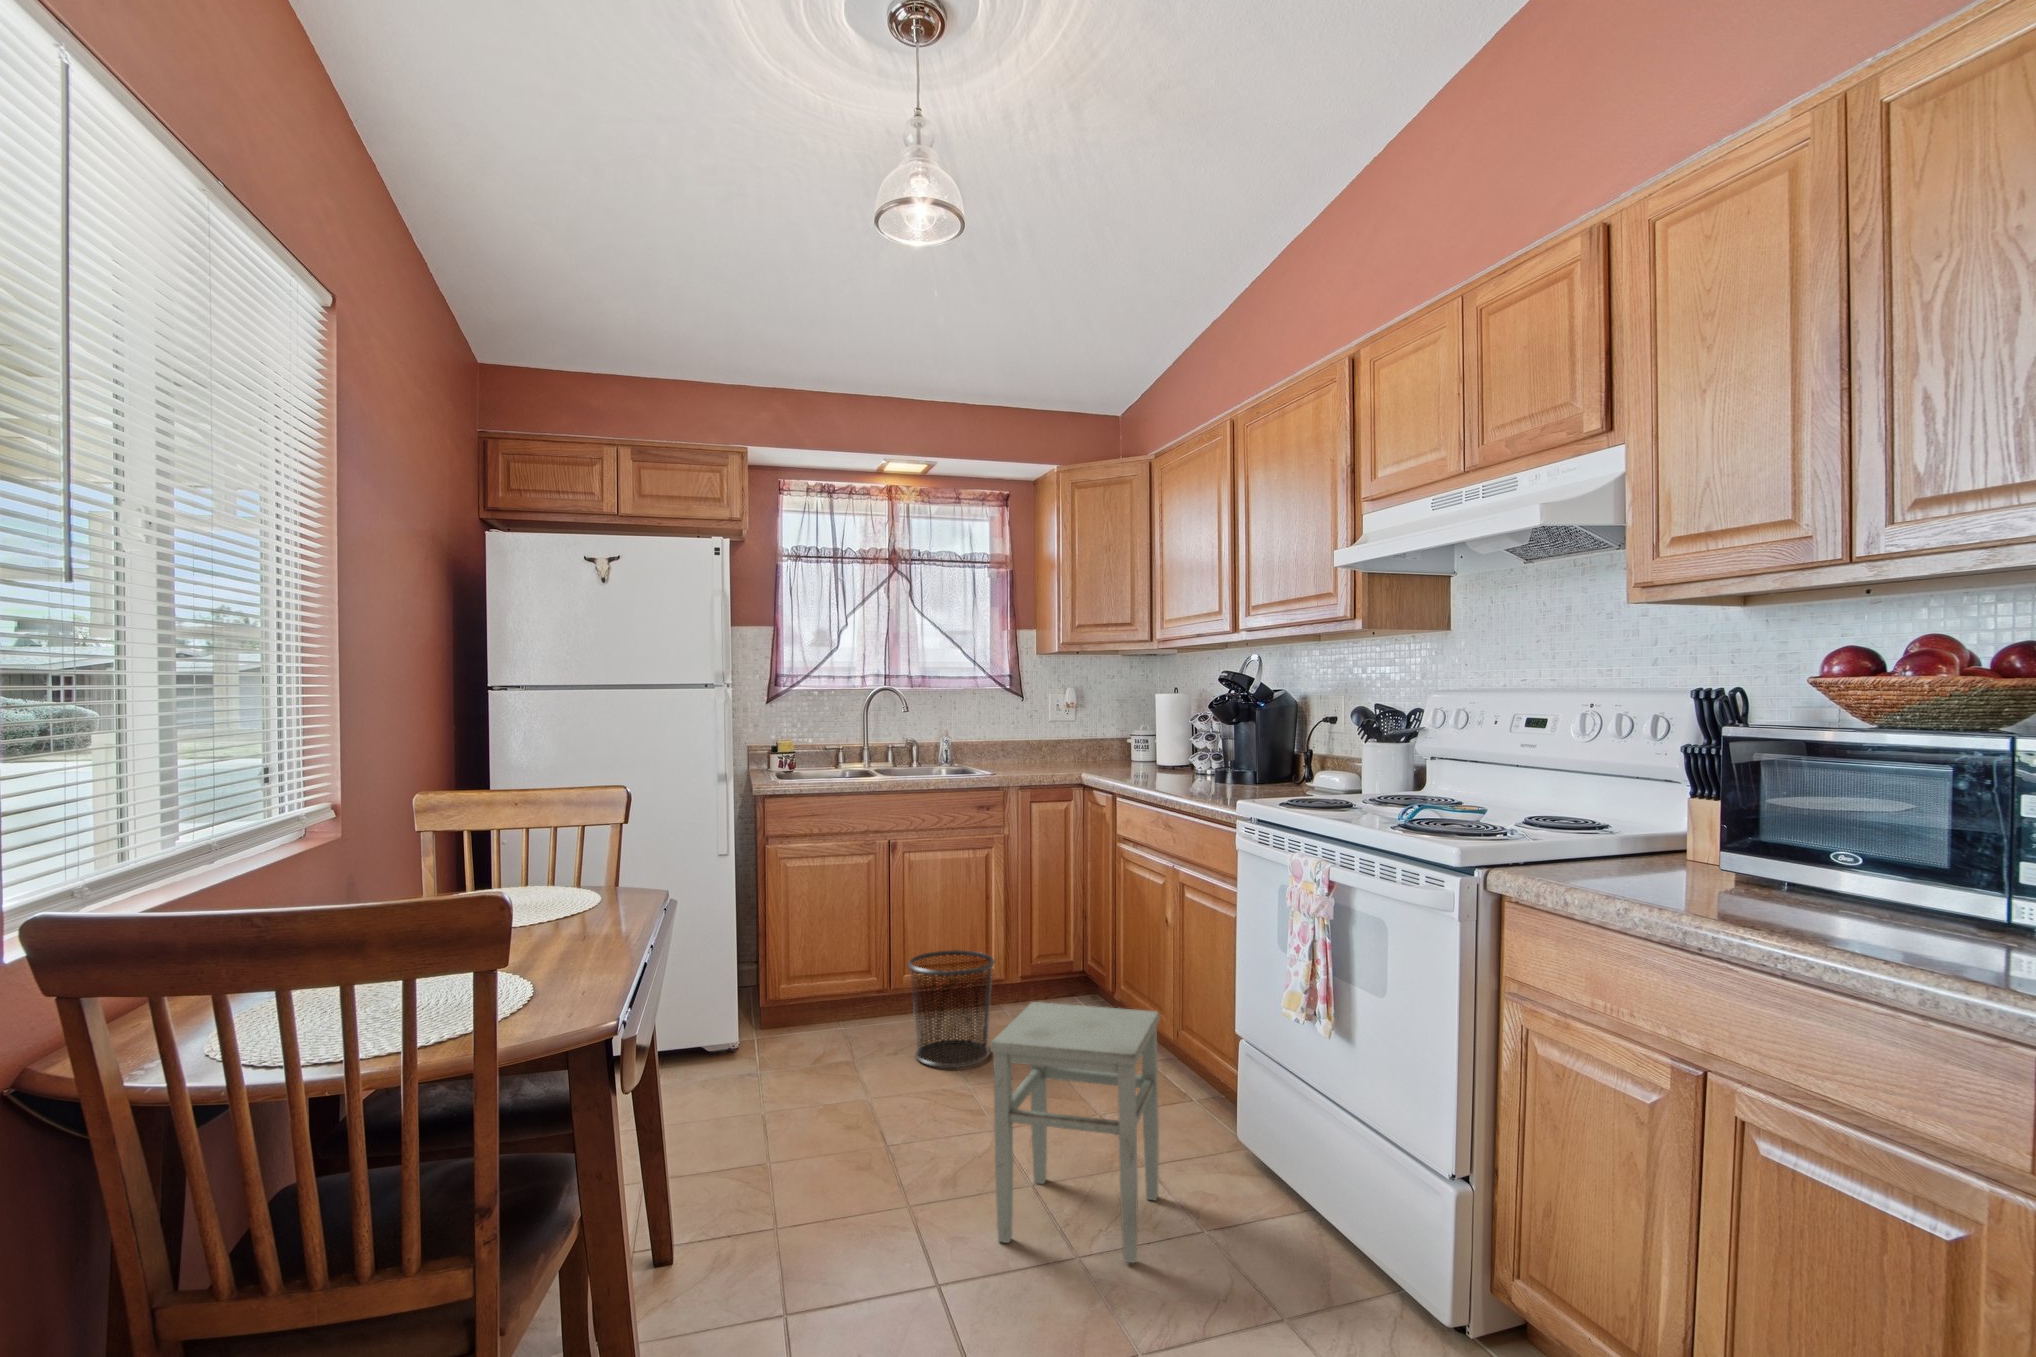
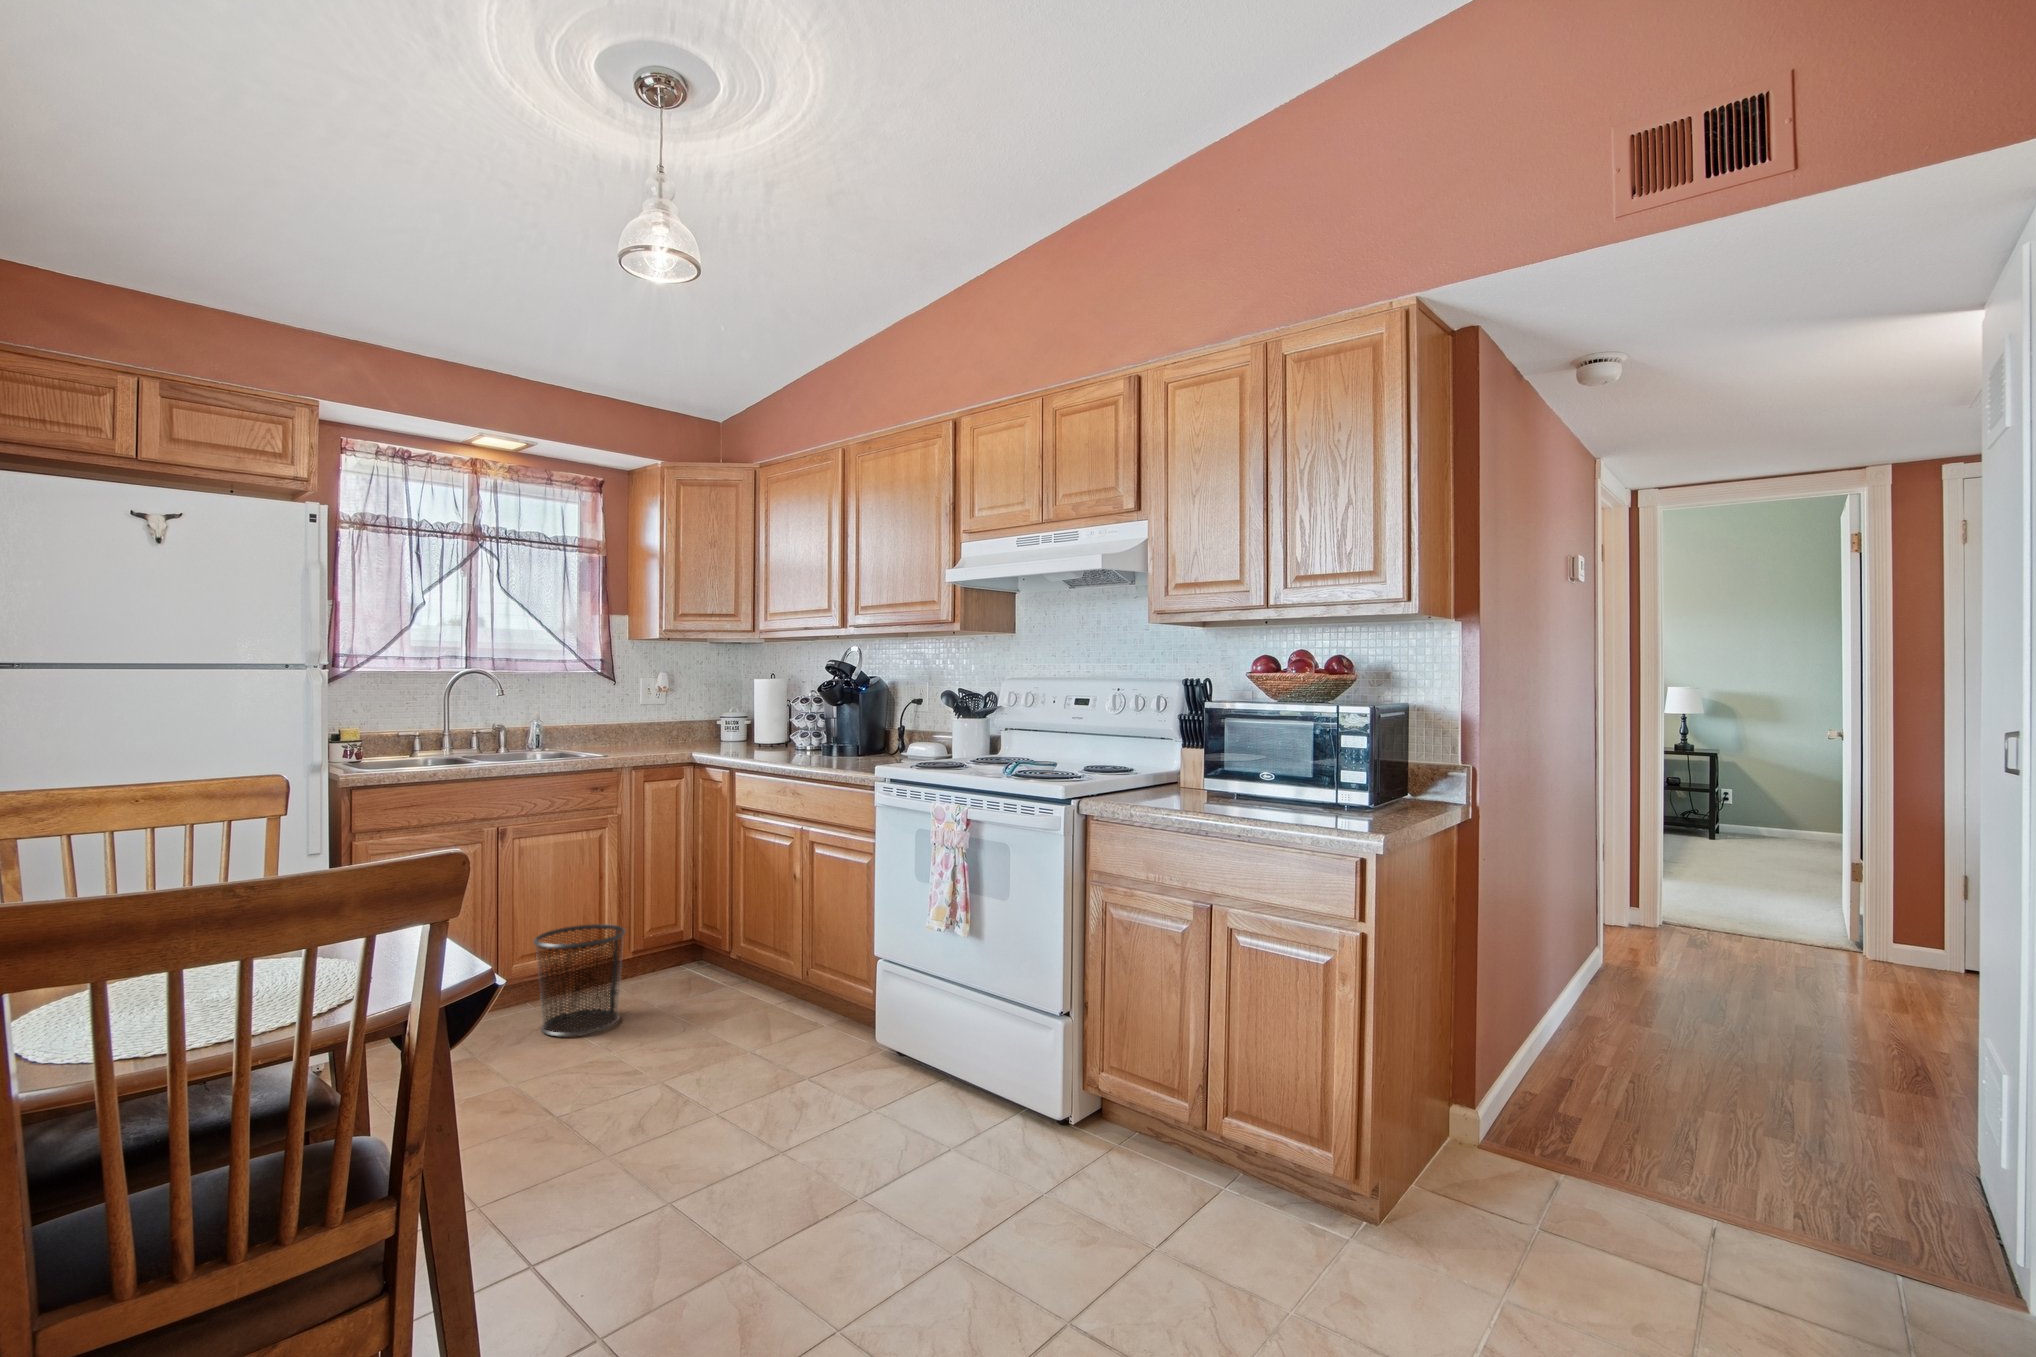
stool: present [990,1002,1160,1263] -> none [697,940,827,1150]

